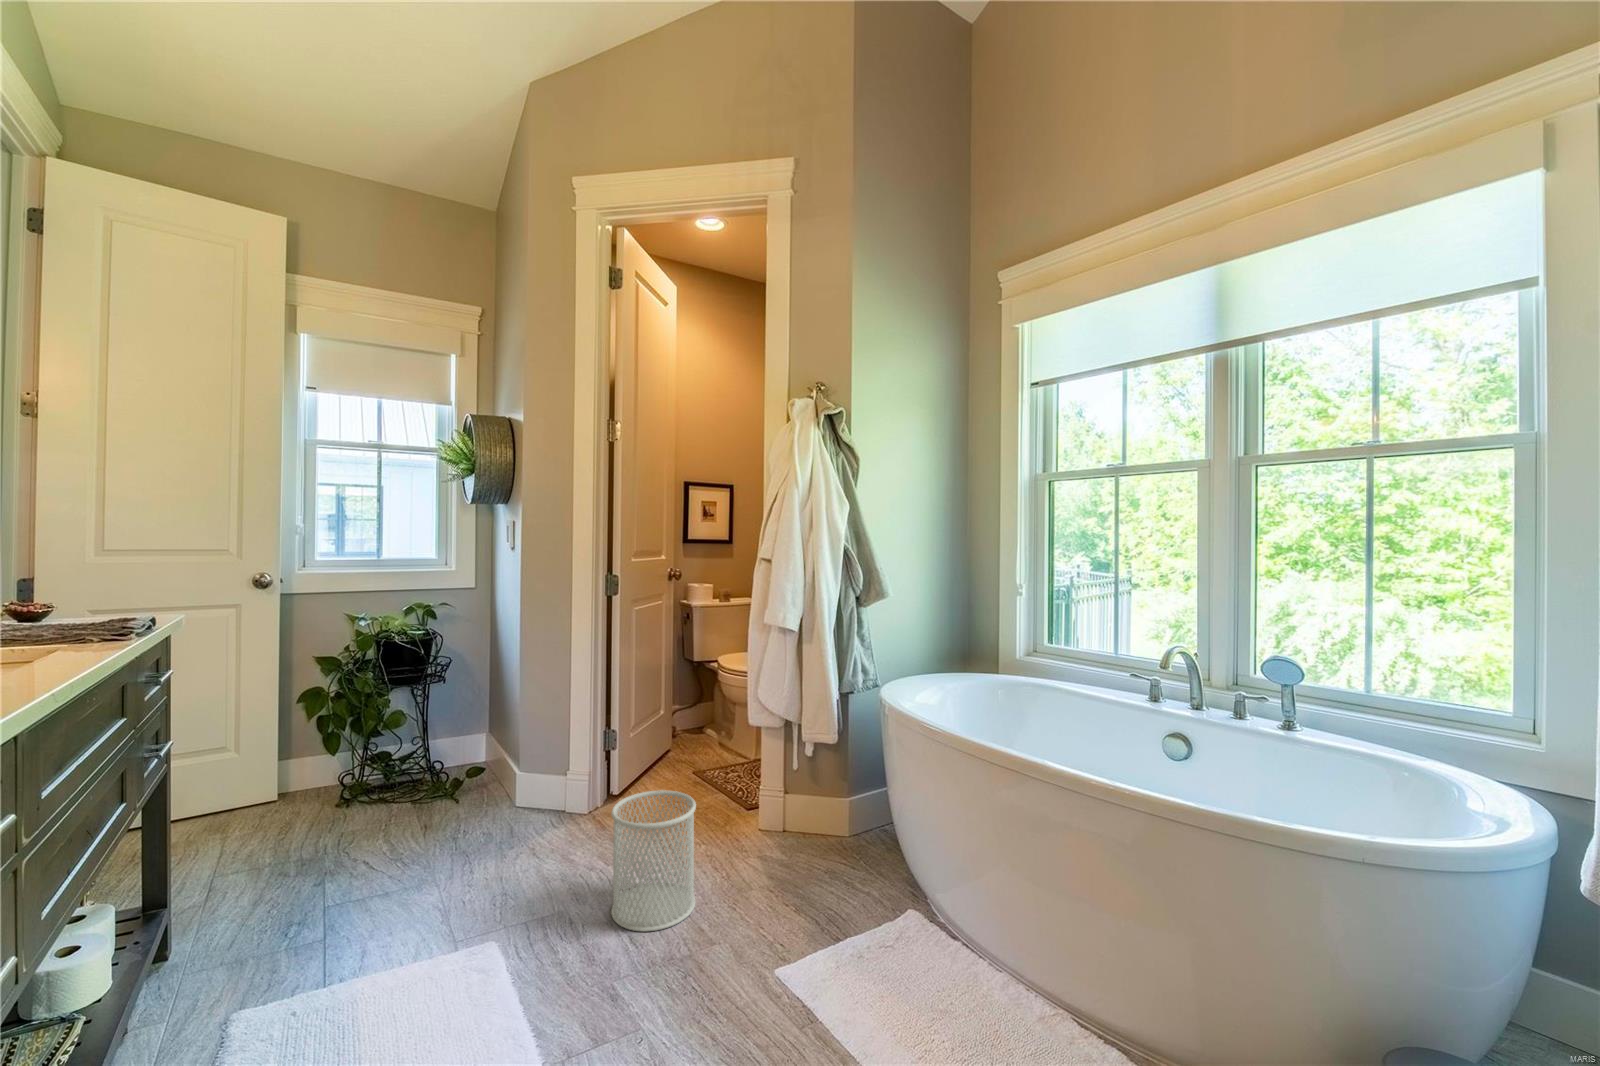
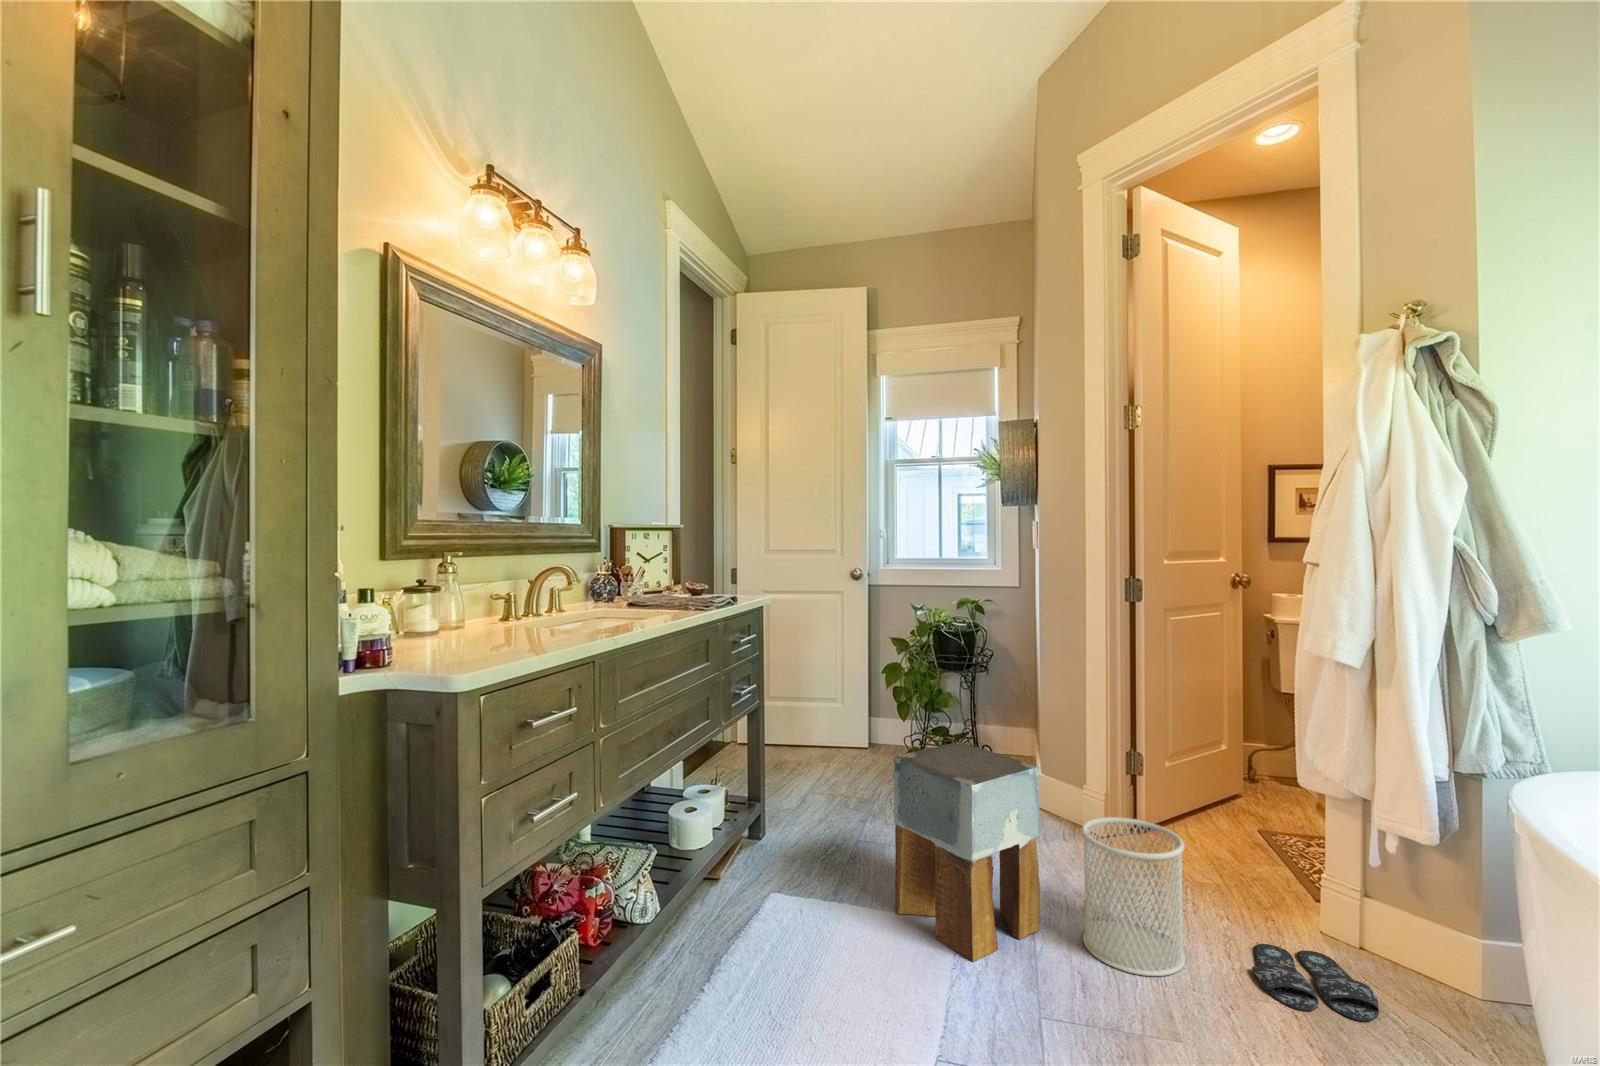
stool: none [405,765,573,996] -> present [894,742,1040,961]
slippers: none [731,849,813,899] -> present [1252,944,1379,1022]

